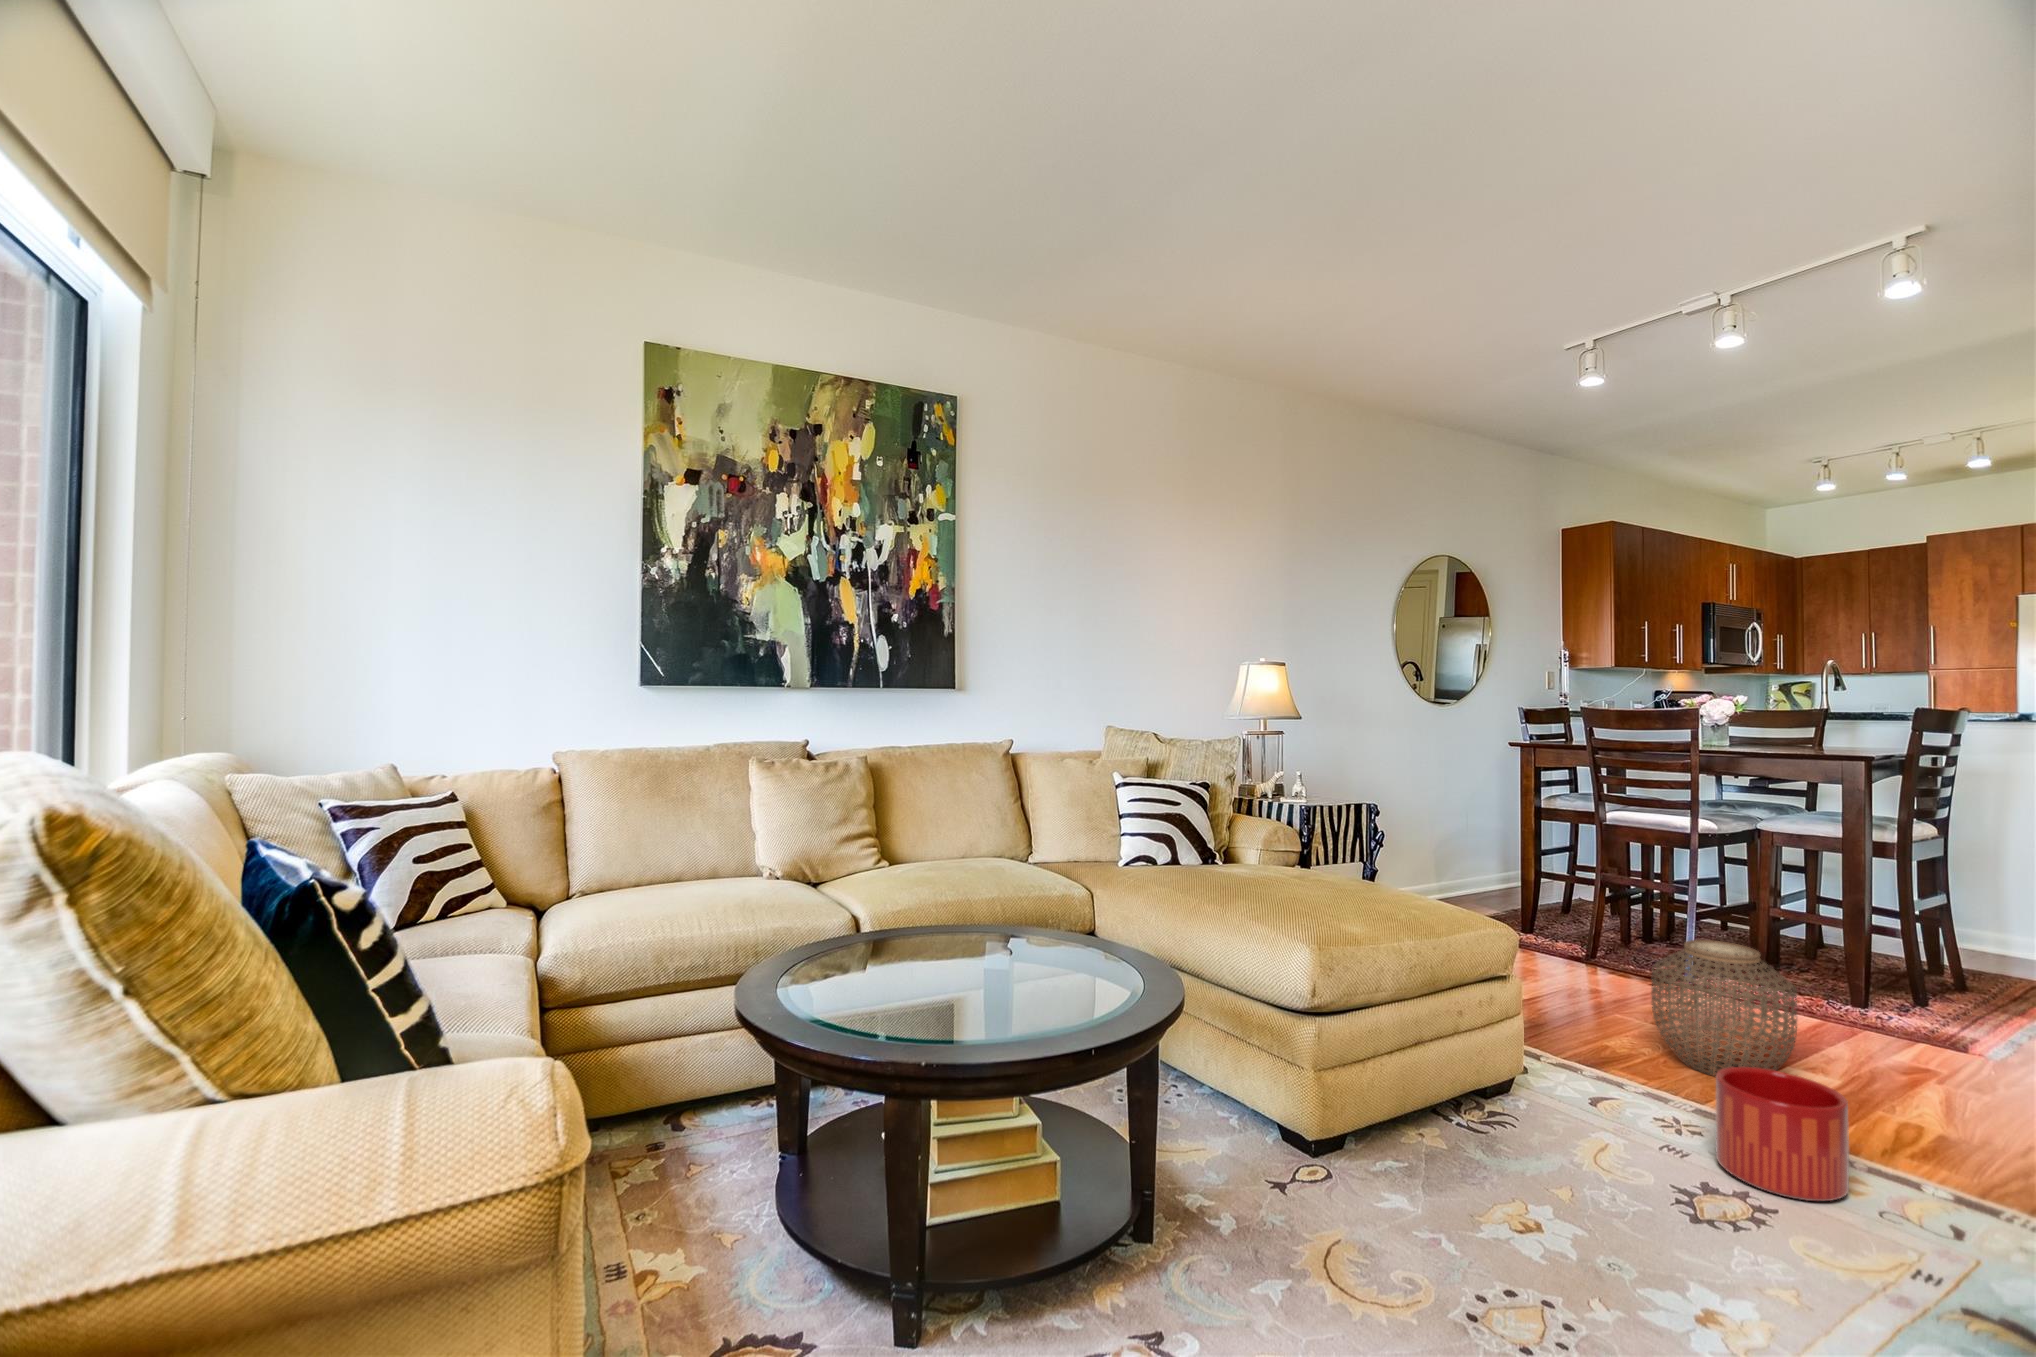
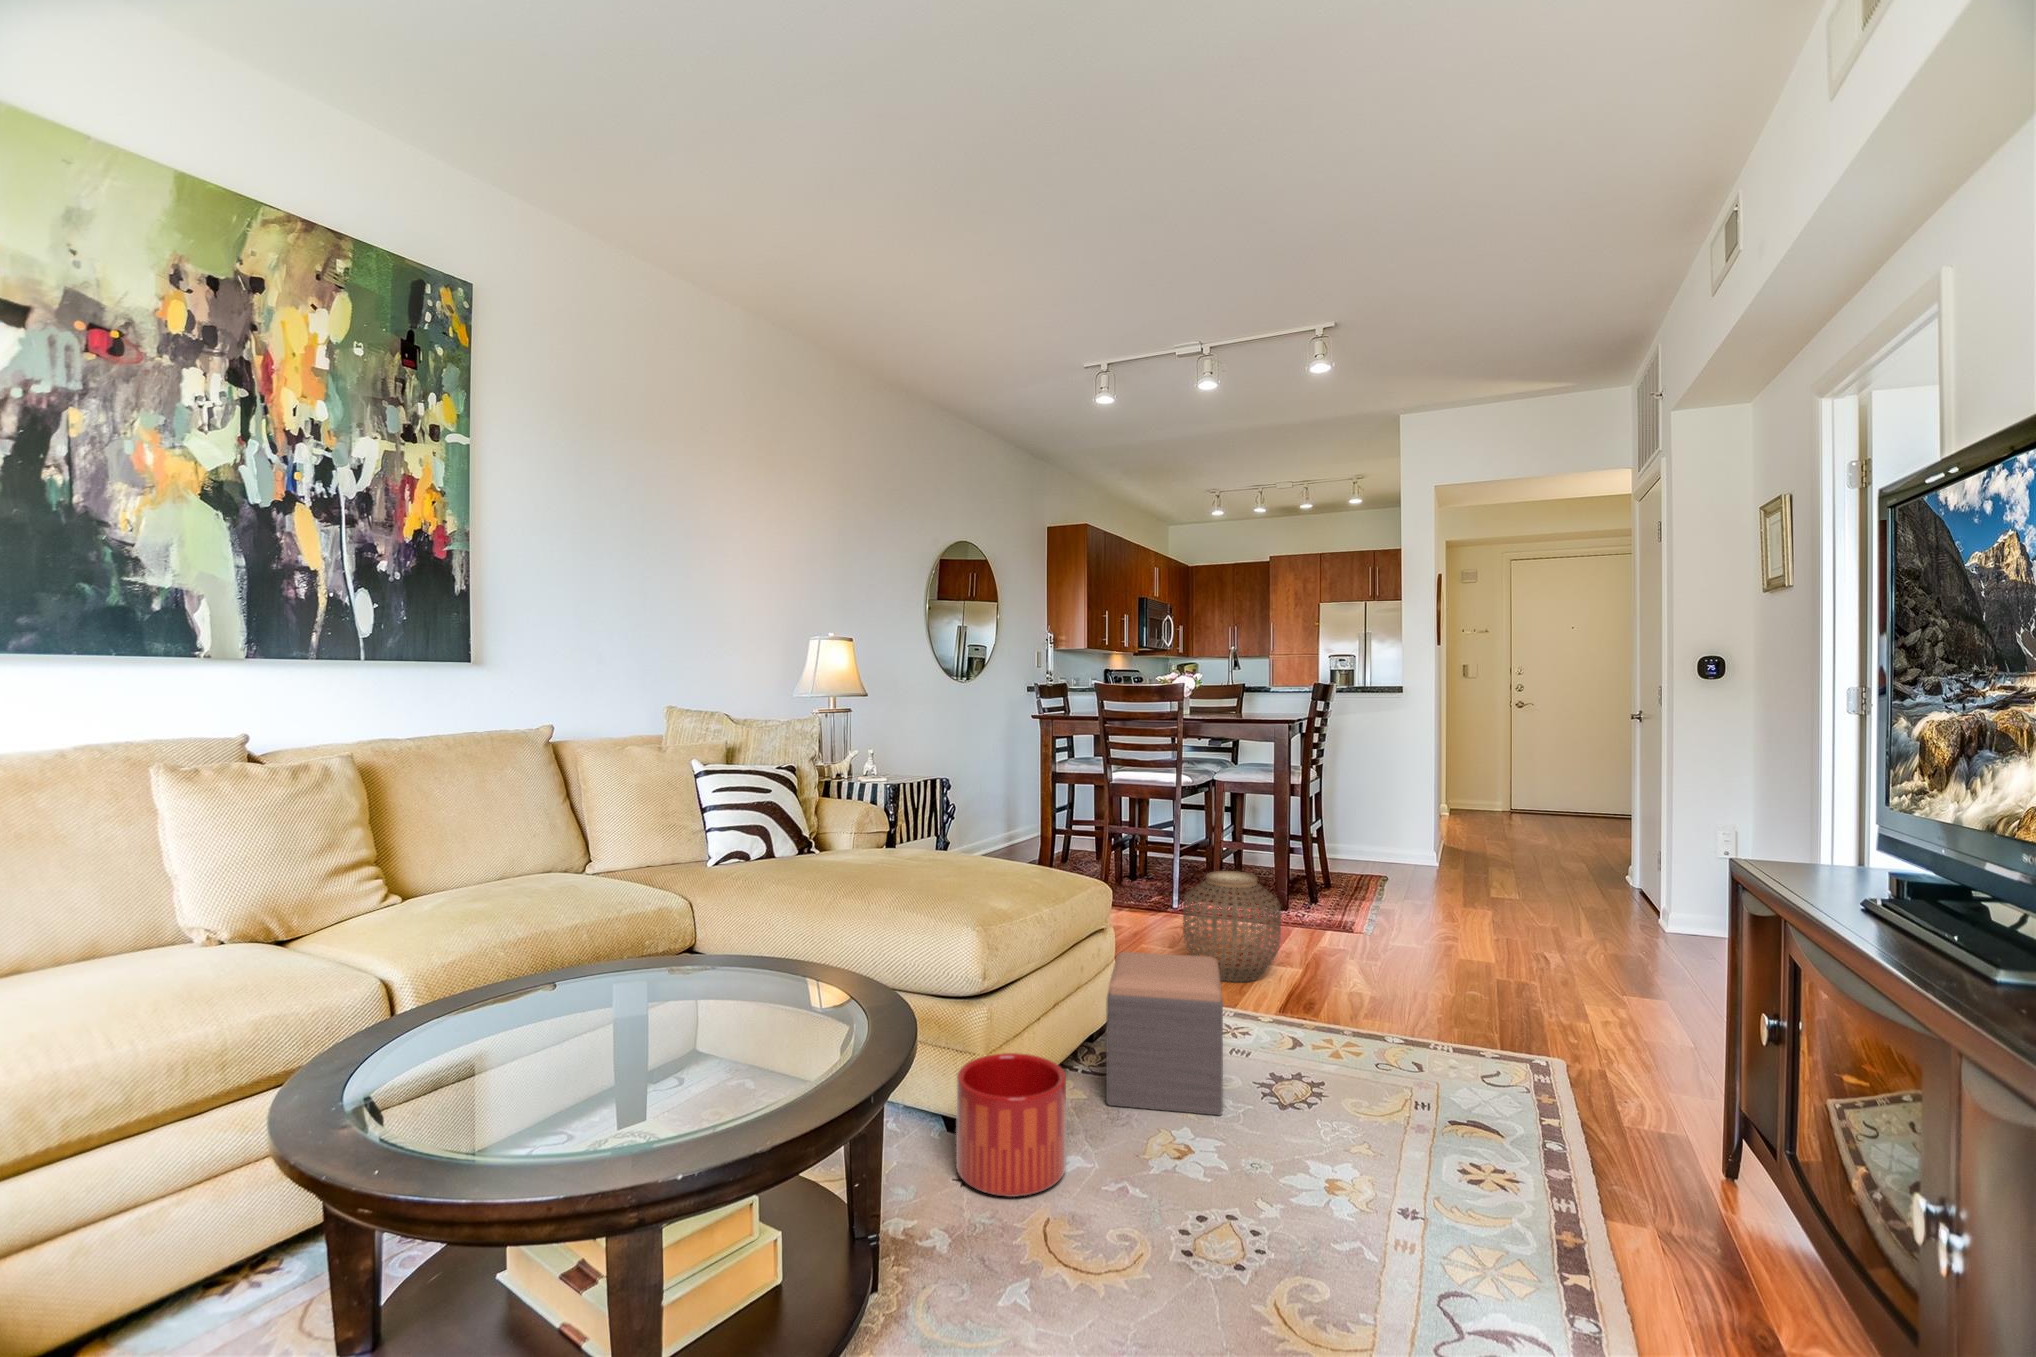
footstool: none [1464,1006,1631,1207] -> present [1106,952,1223,1115]
planter: present [1716,1067,1849,1201] -> present [956,1053,1066,1197]

